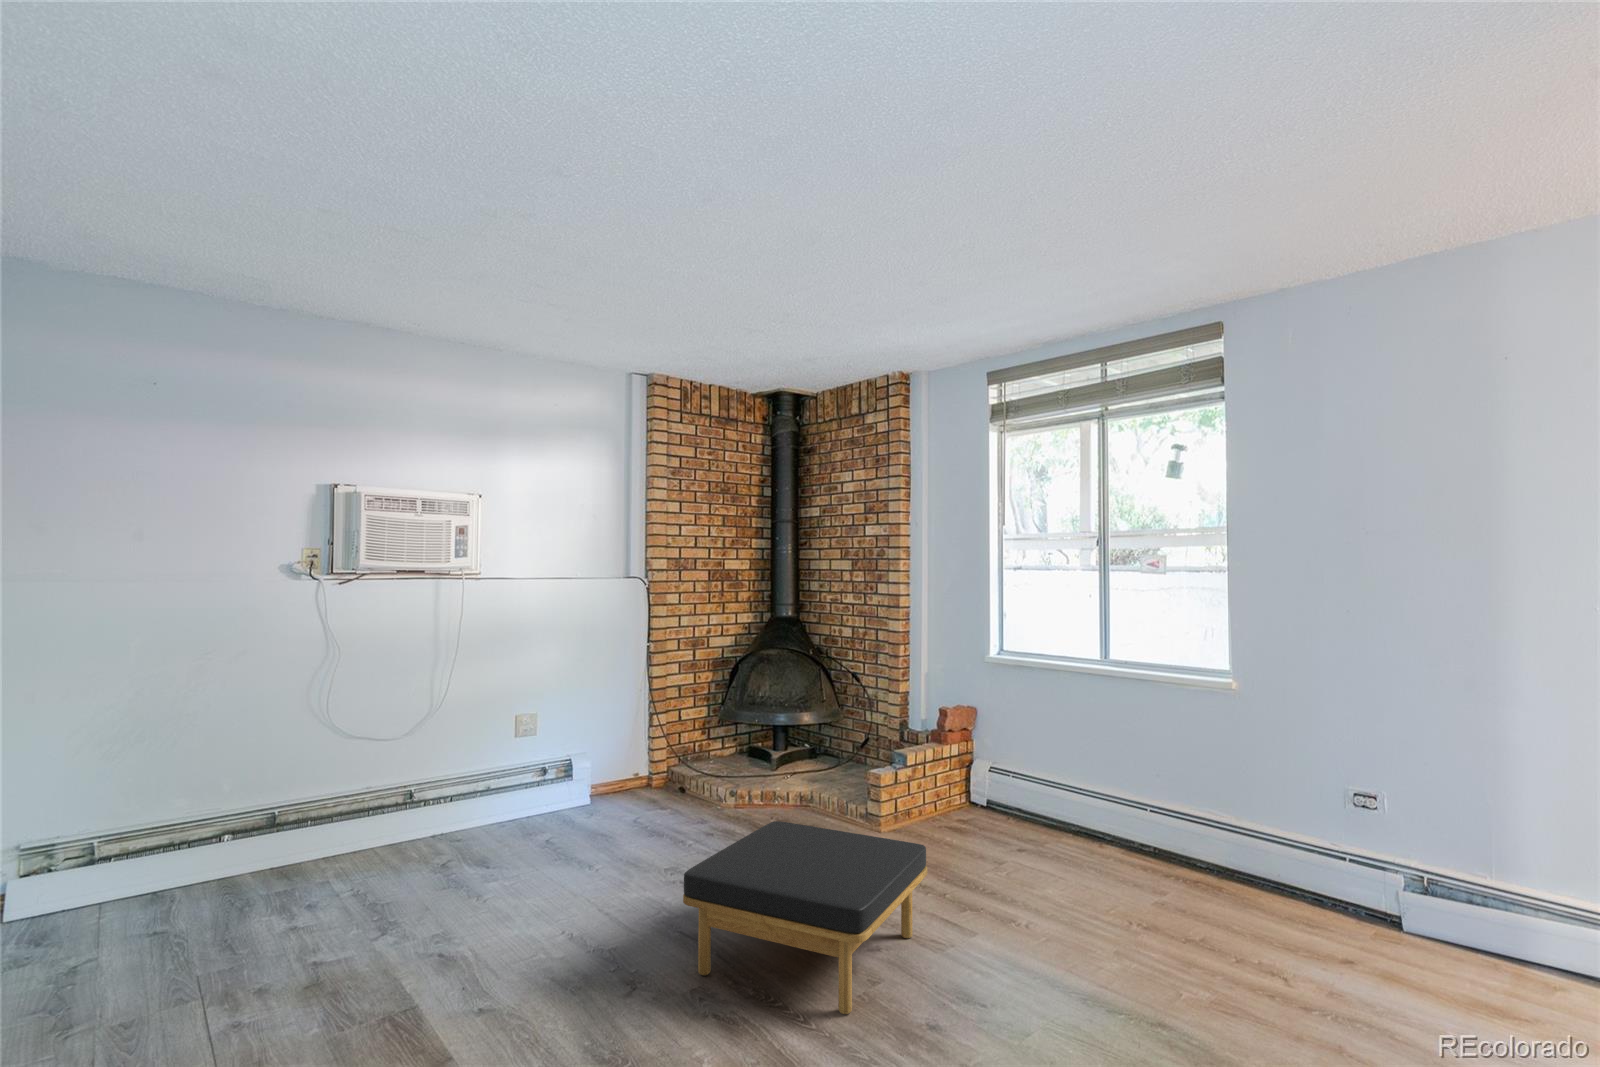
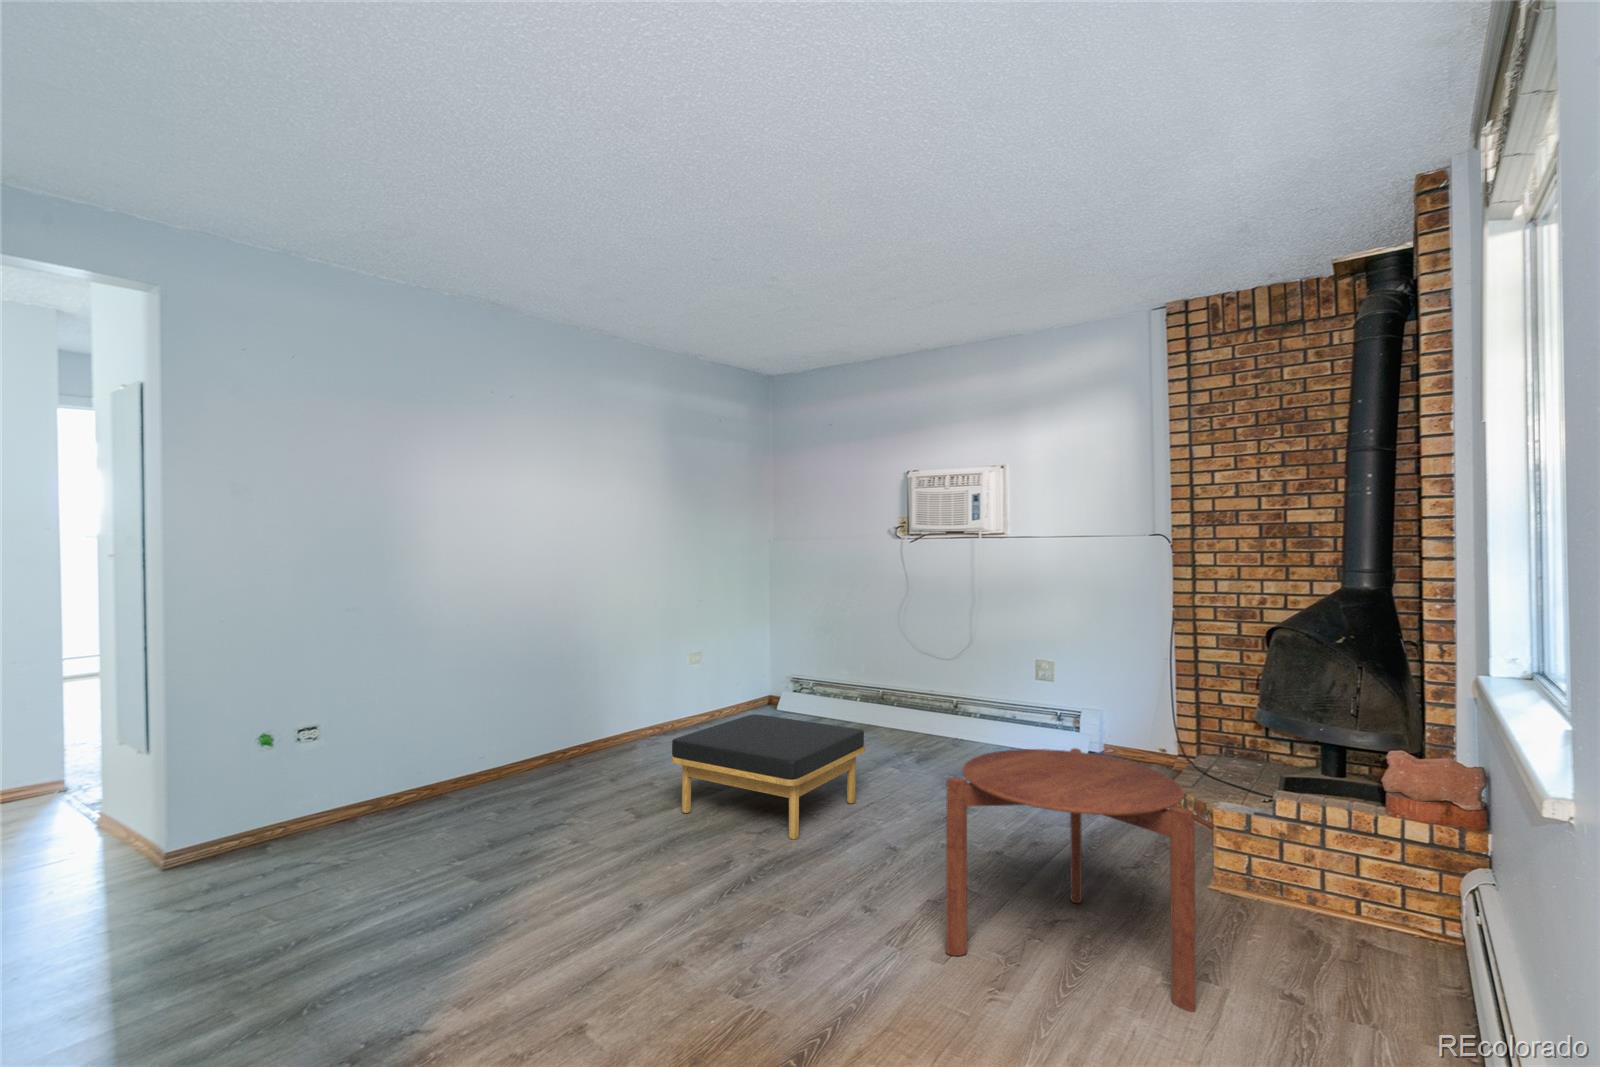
side table: none [967,733,1112,881] -> present [946,748,1196,1012]

